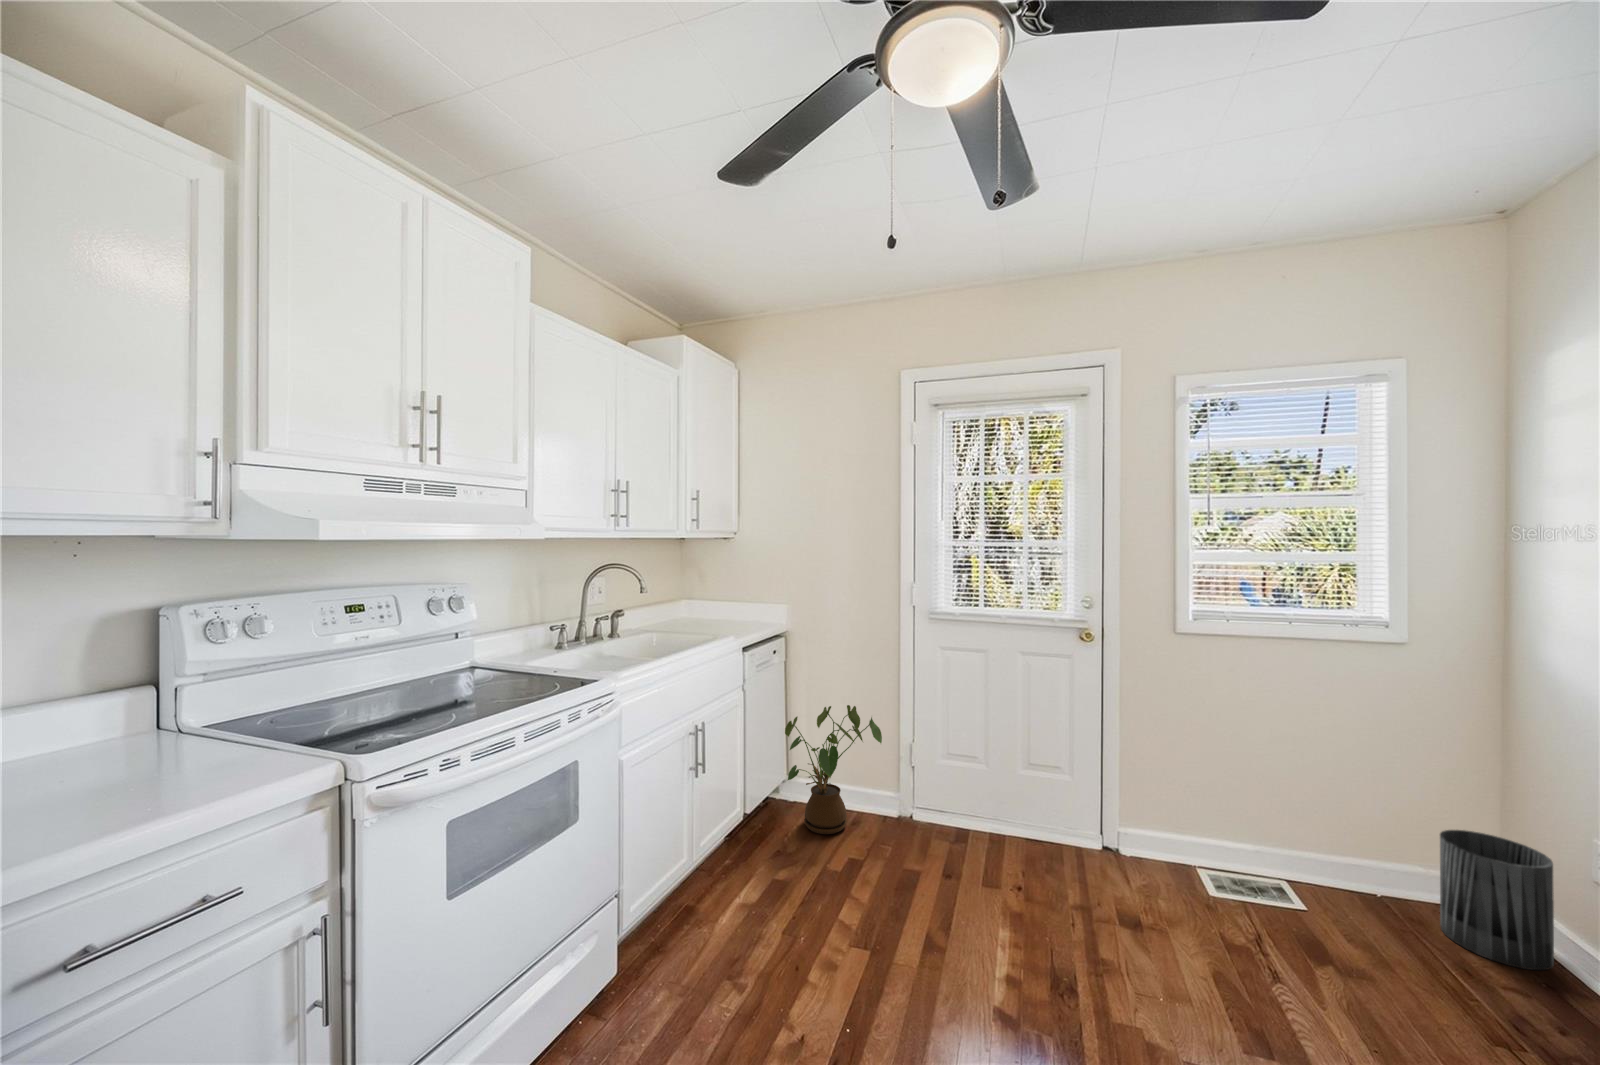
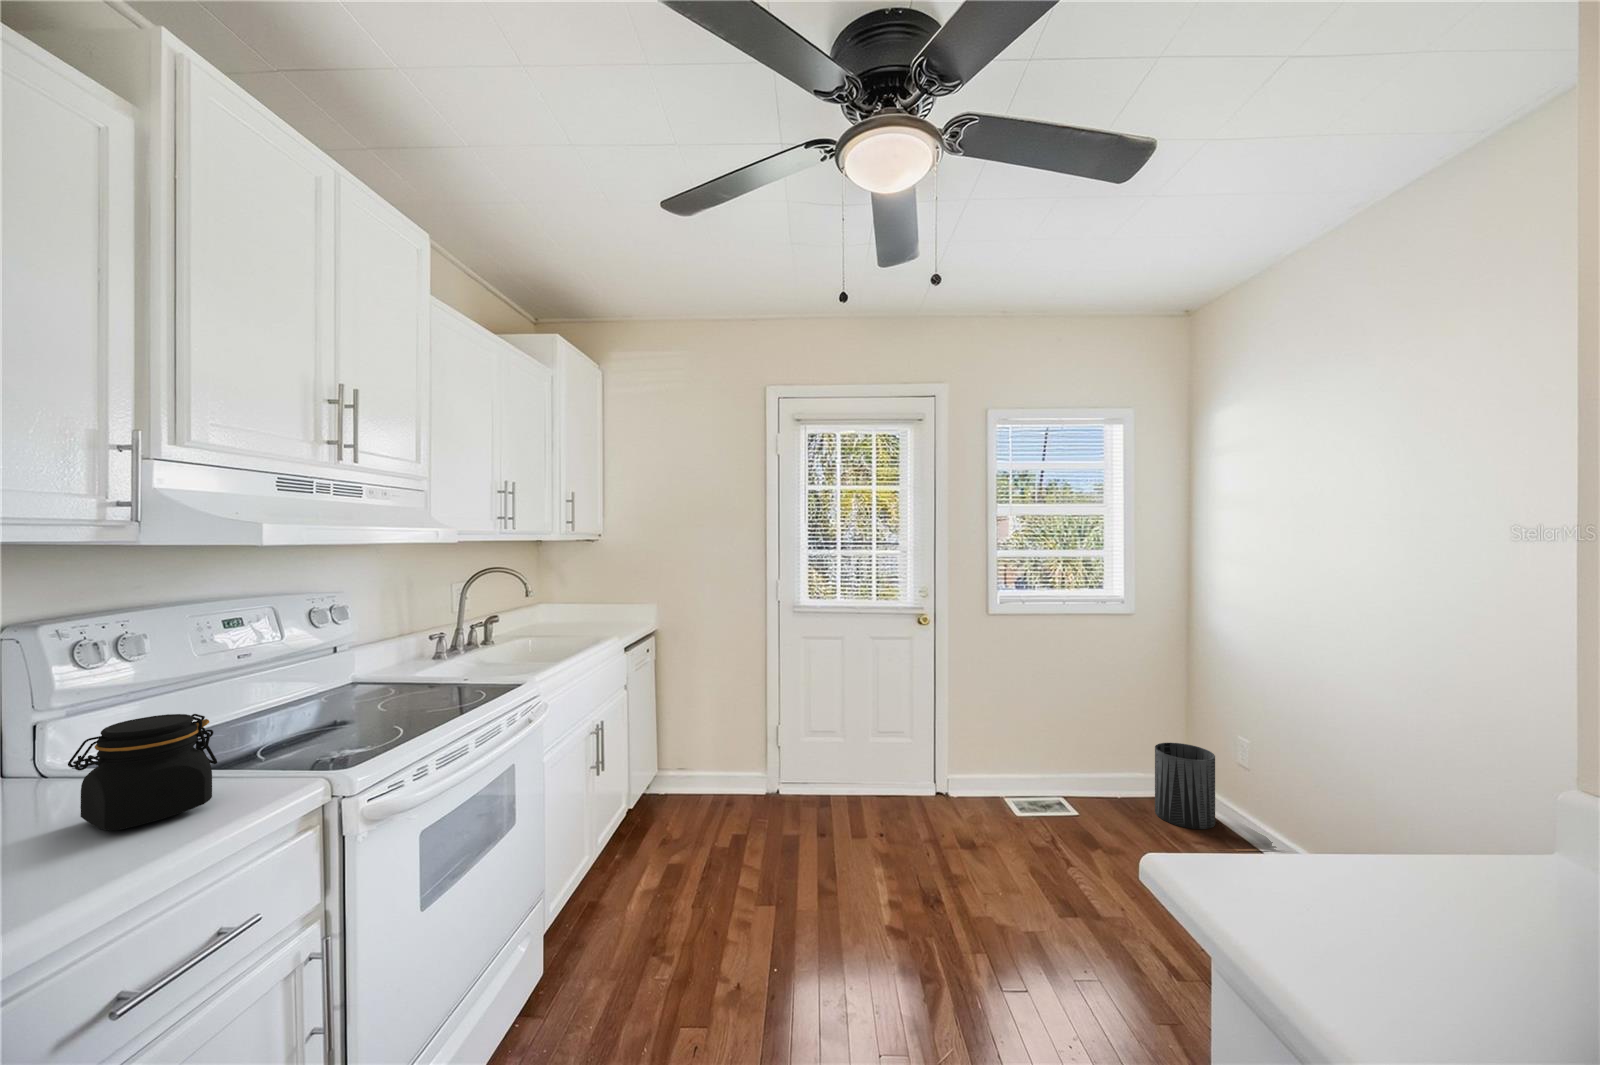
jar: none [113,689,245,790] -> present [68,714,217,831]
house plant: present [785,705,882,834] -> none [664,696,757,819]

